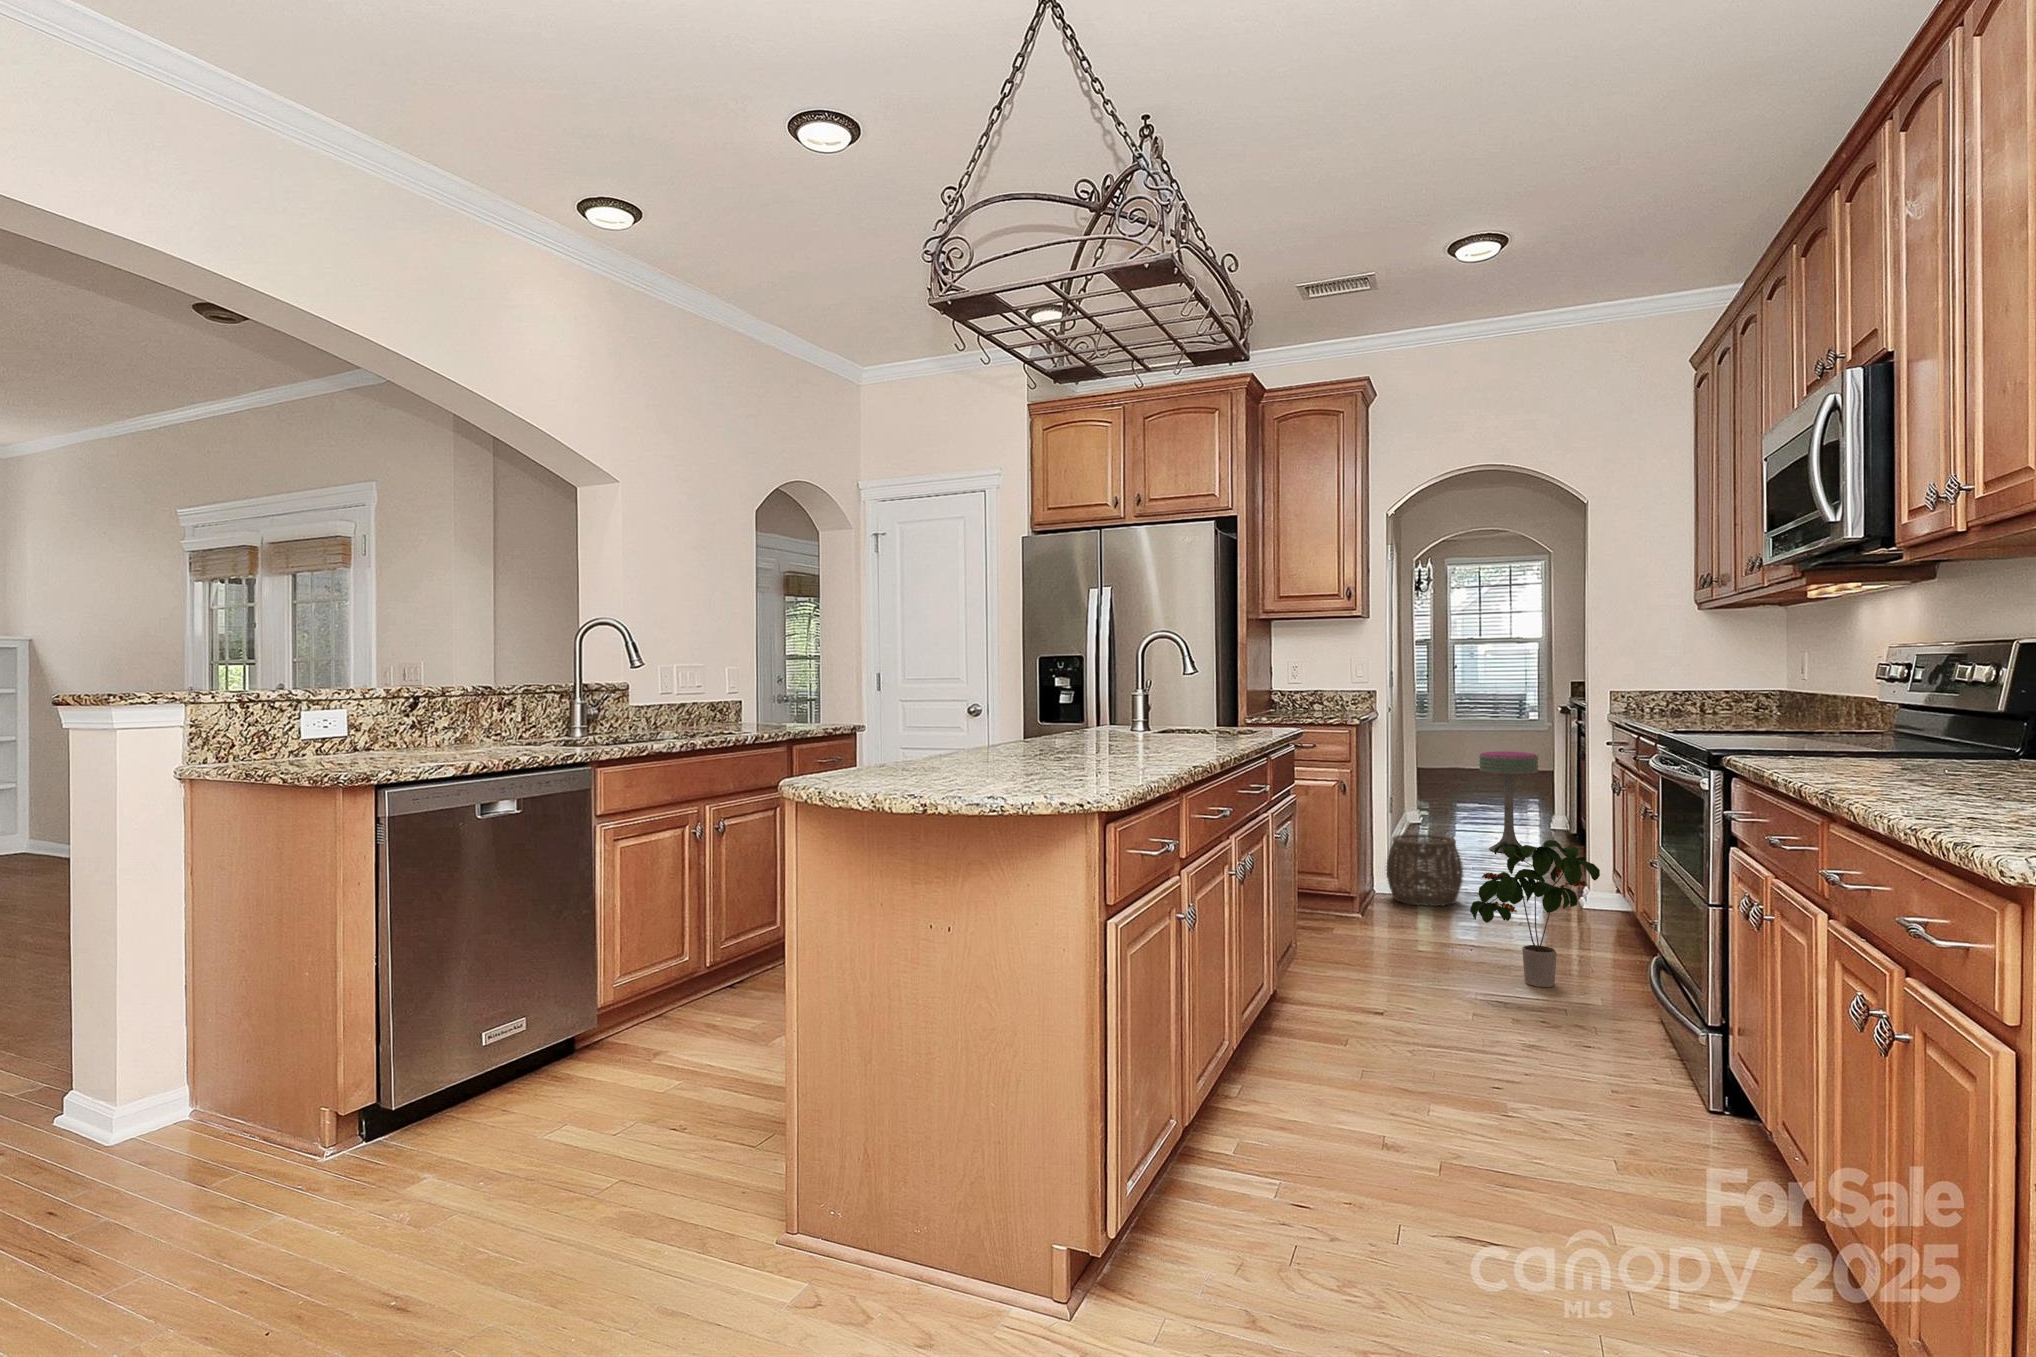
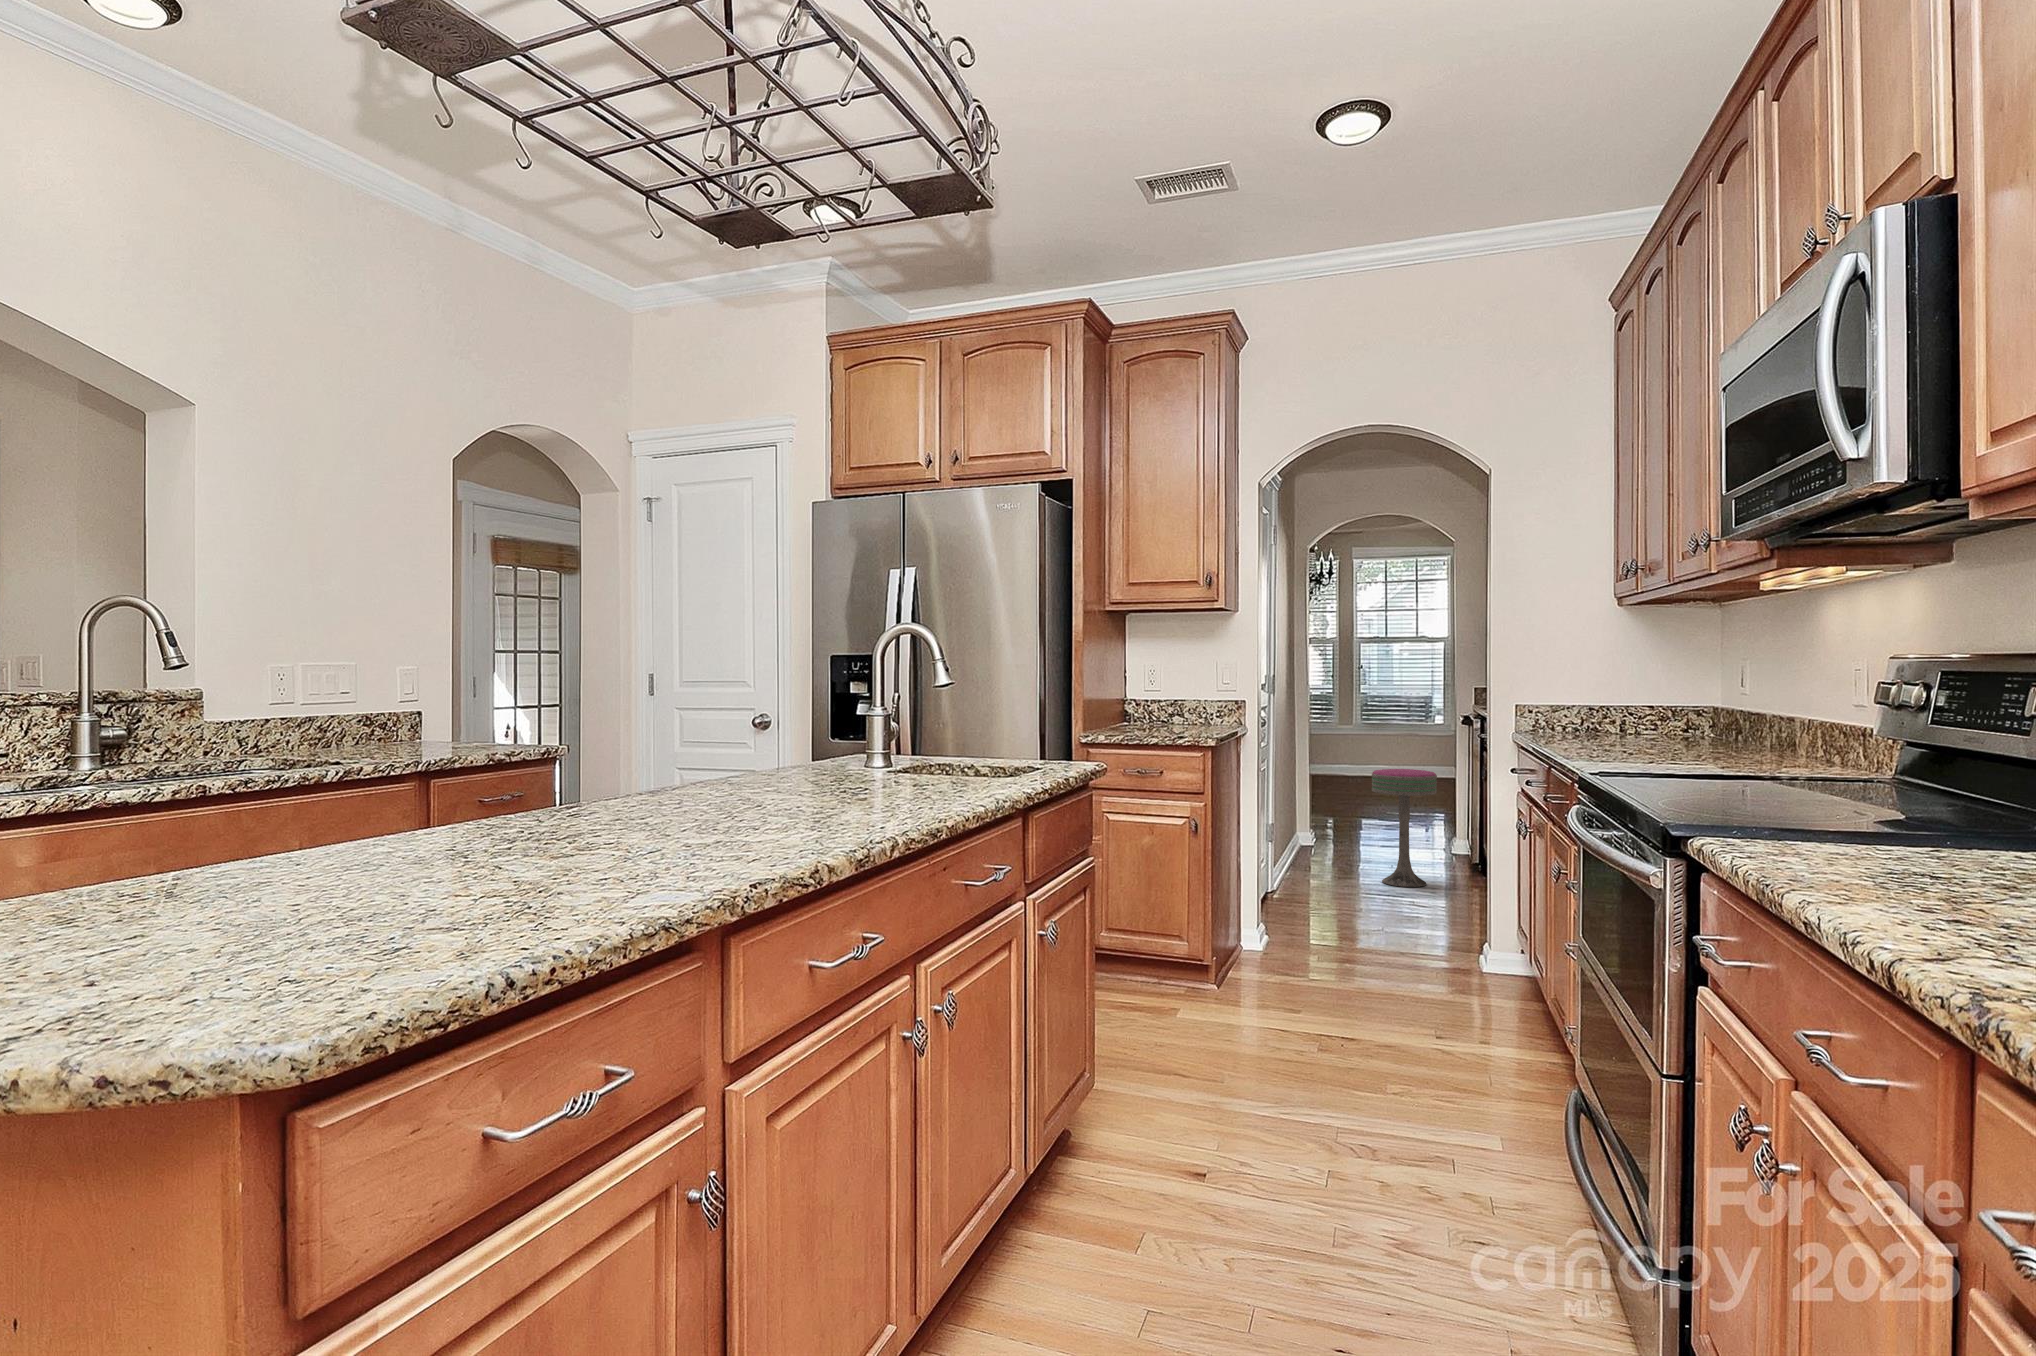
woven basket: present [1386,834,1463,906] -> none [1252,874,1345,966]
potted plant: present [1470,840,1600,987] -> none [1338,902,1505,1100]

